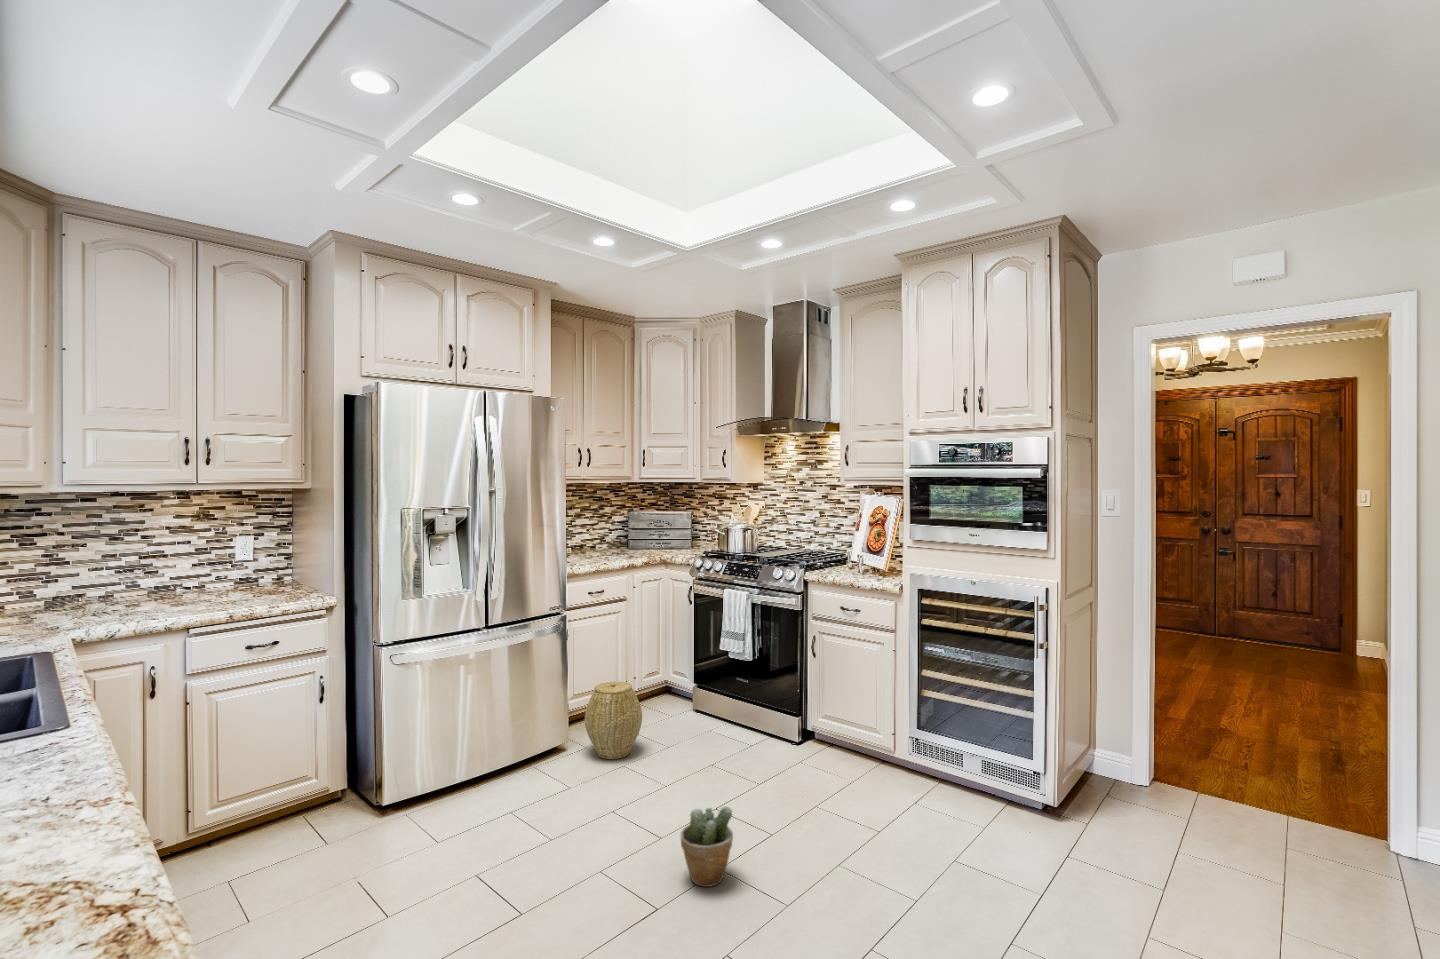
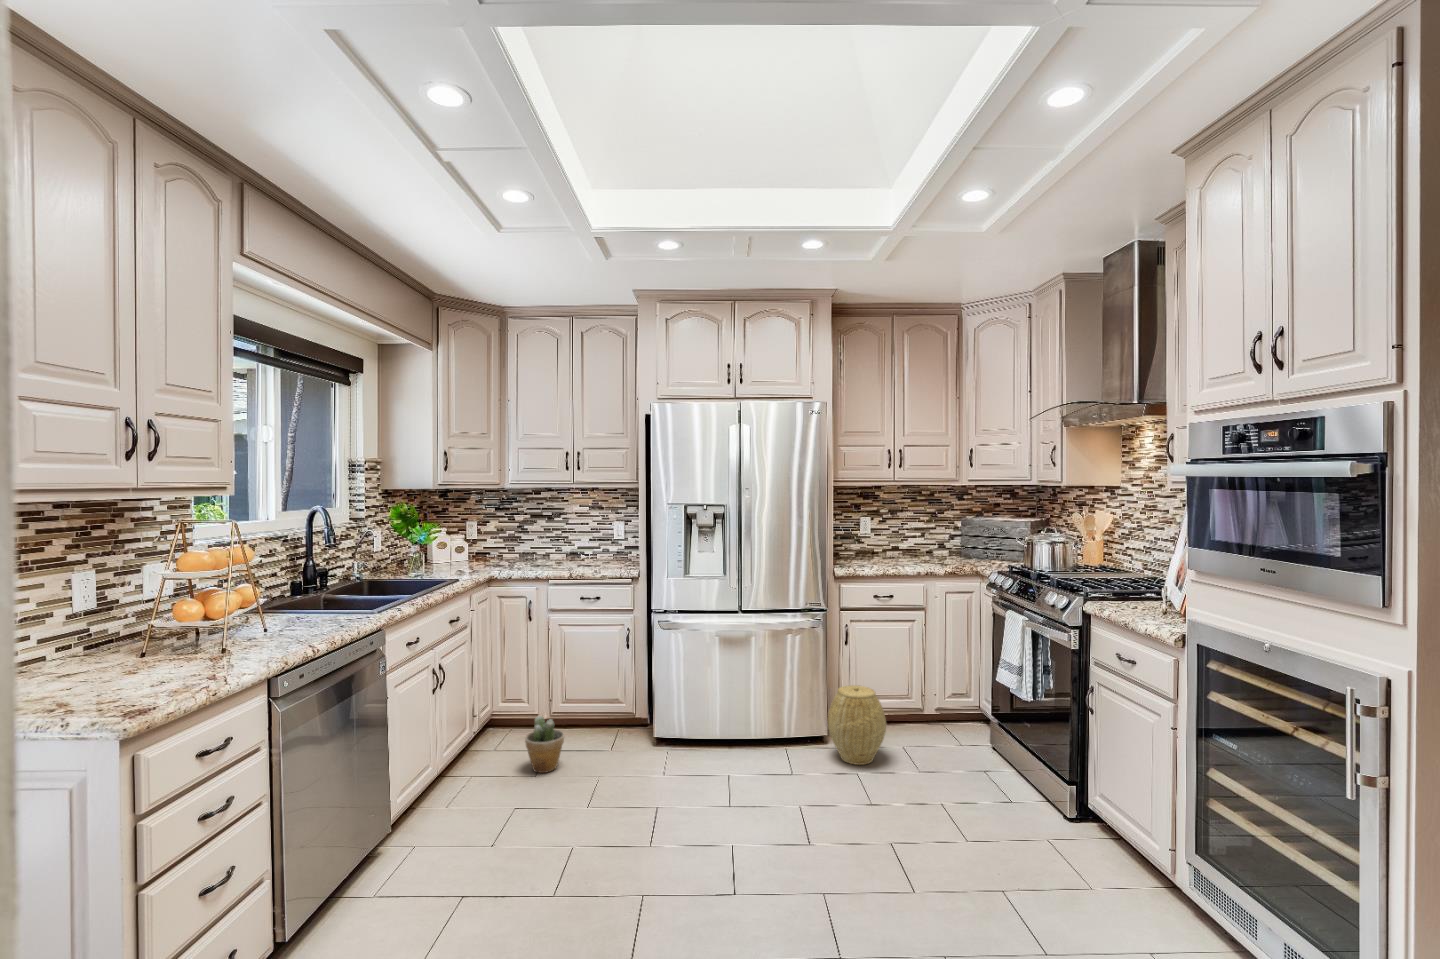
potted plant: present [680,807,733,887] -> present [525,716,564,773]

